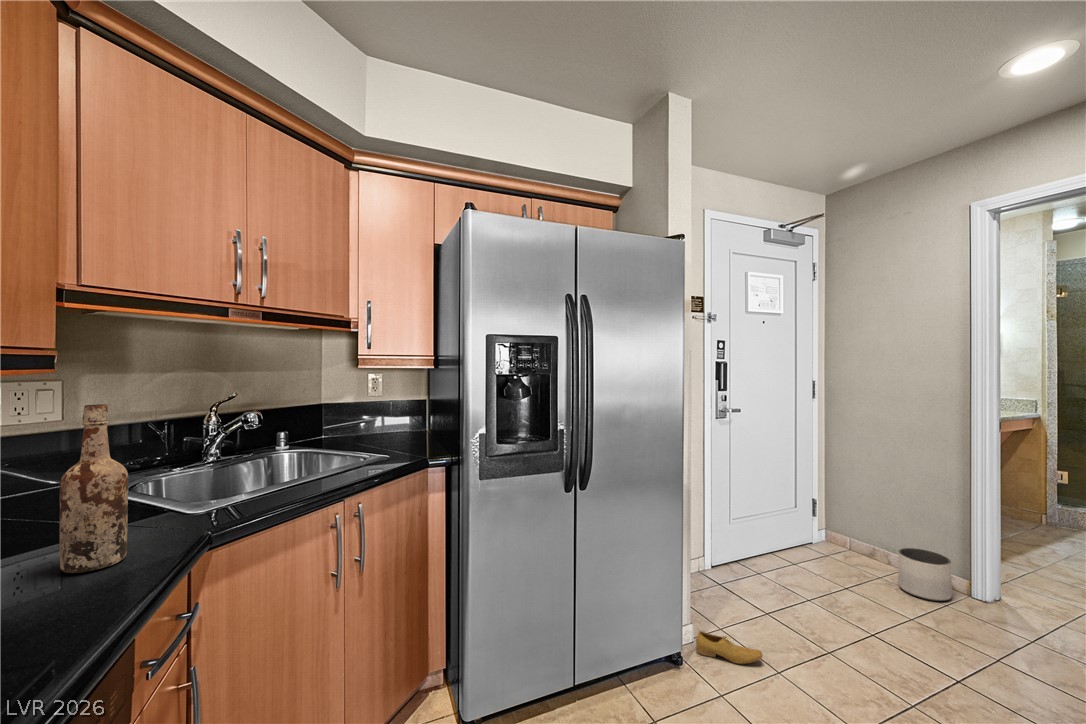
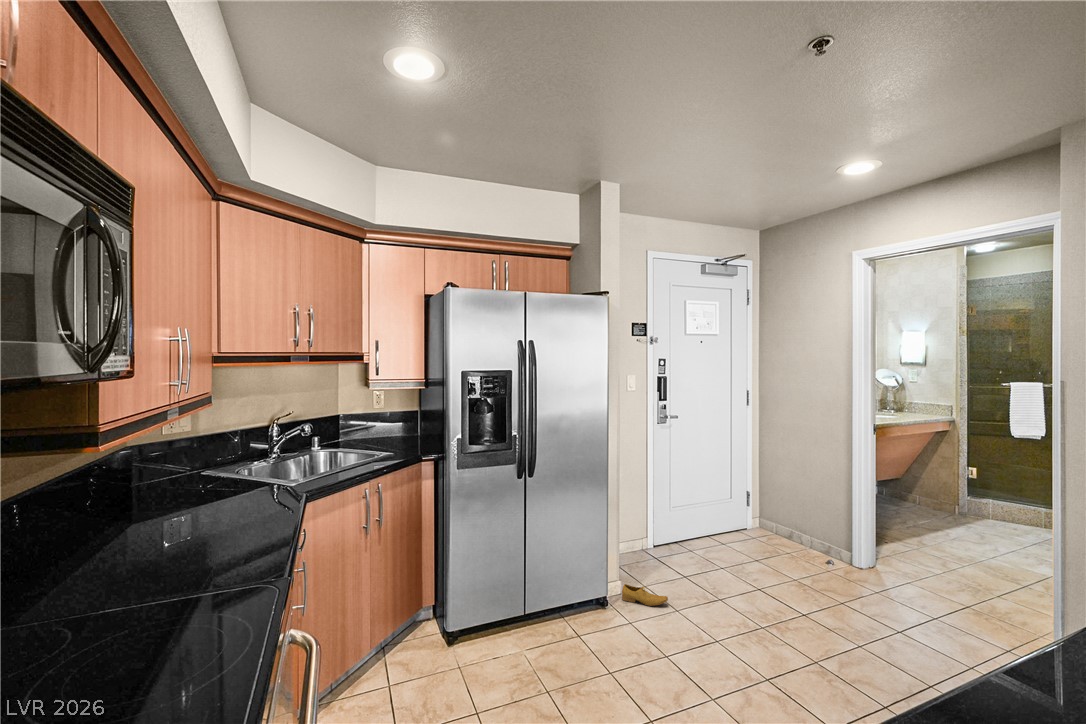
wine bottle: present [59,404,128,573] -> none [230,423,260,511]
planter: present [898,548,952,601] -> none [800,528,837,568]

